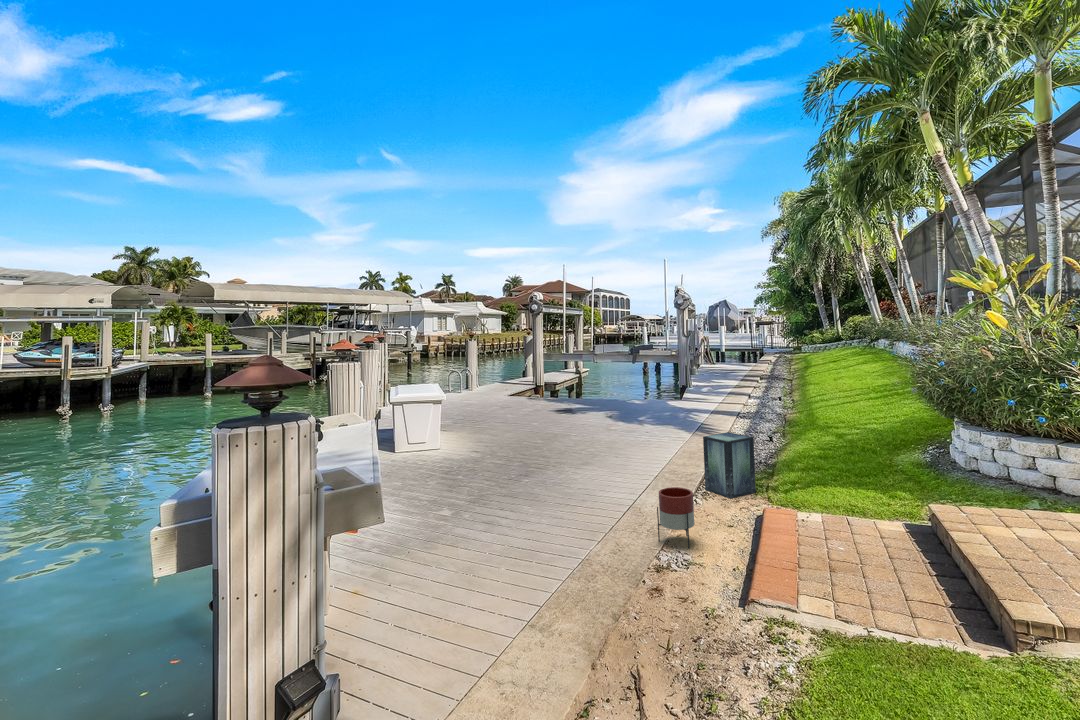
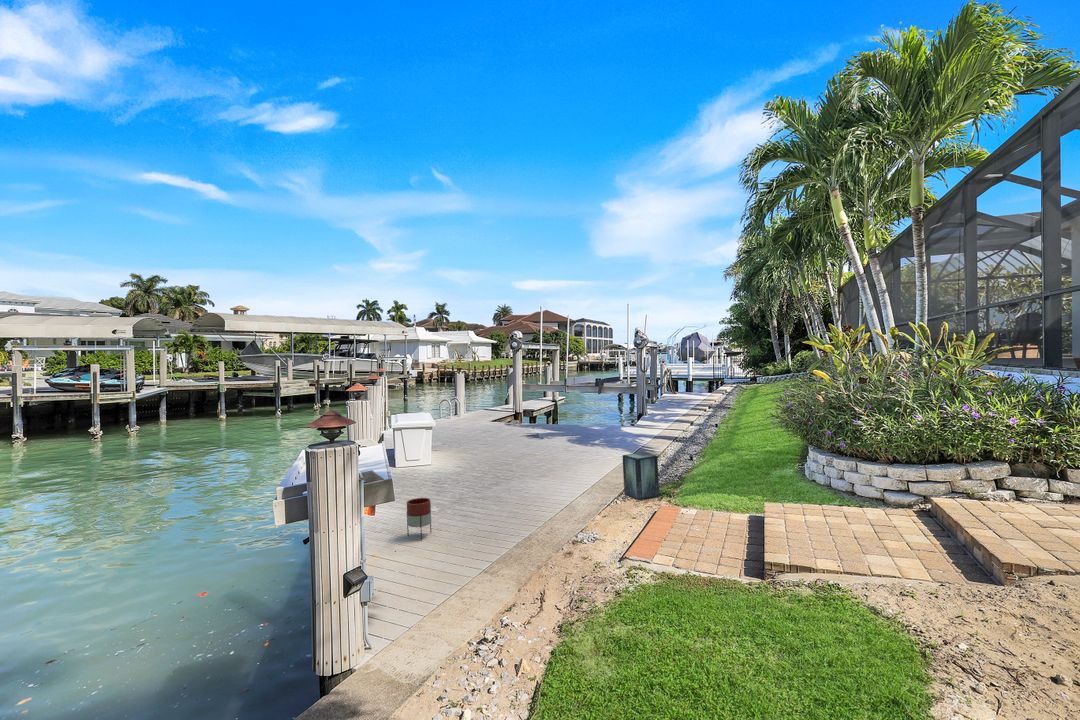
planter: present [657,487,695,549] -> present [407,498,431,540]

